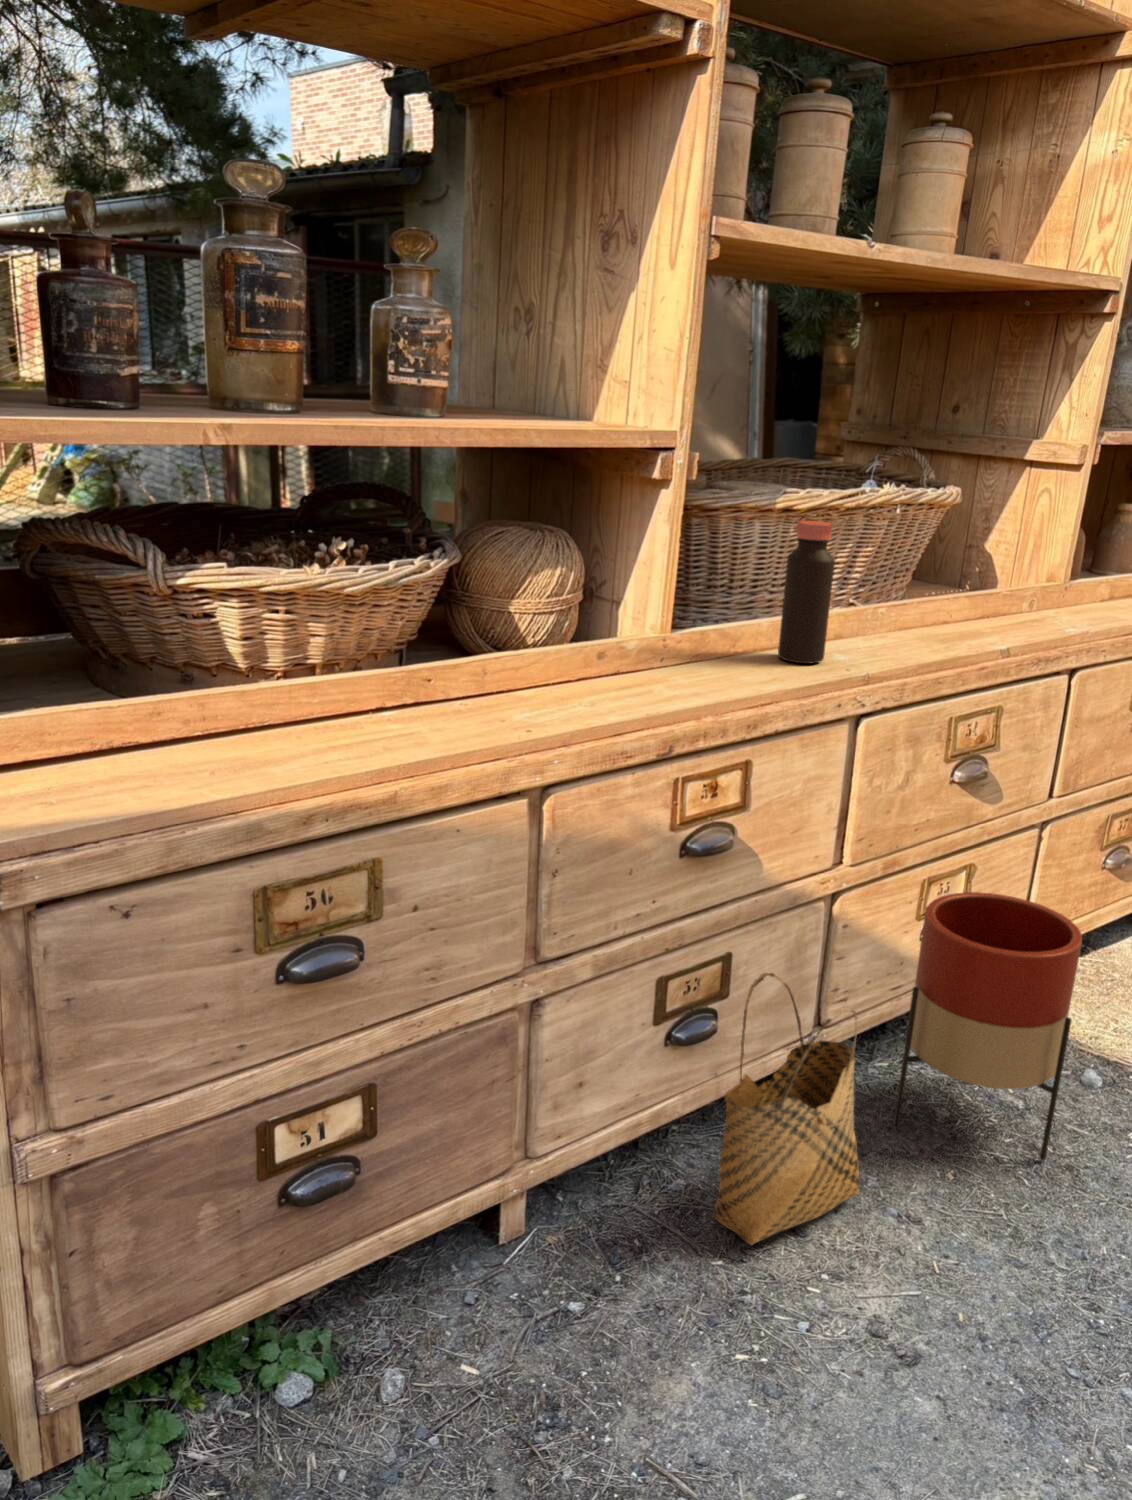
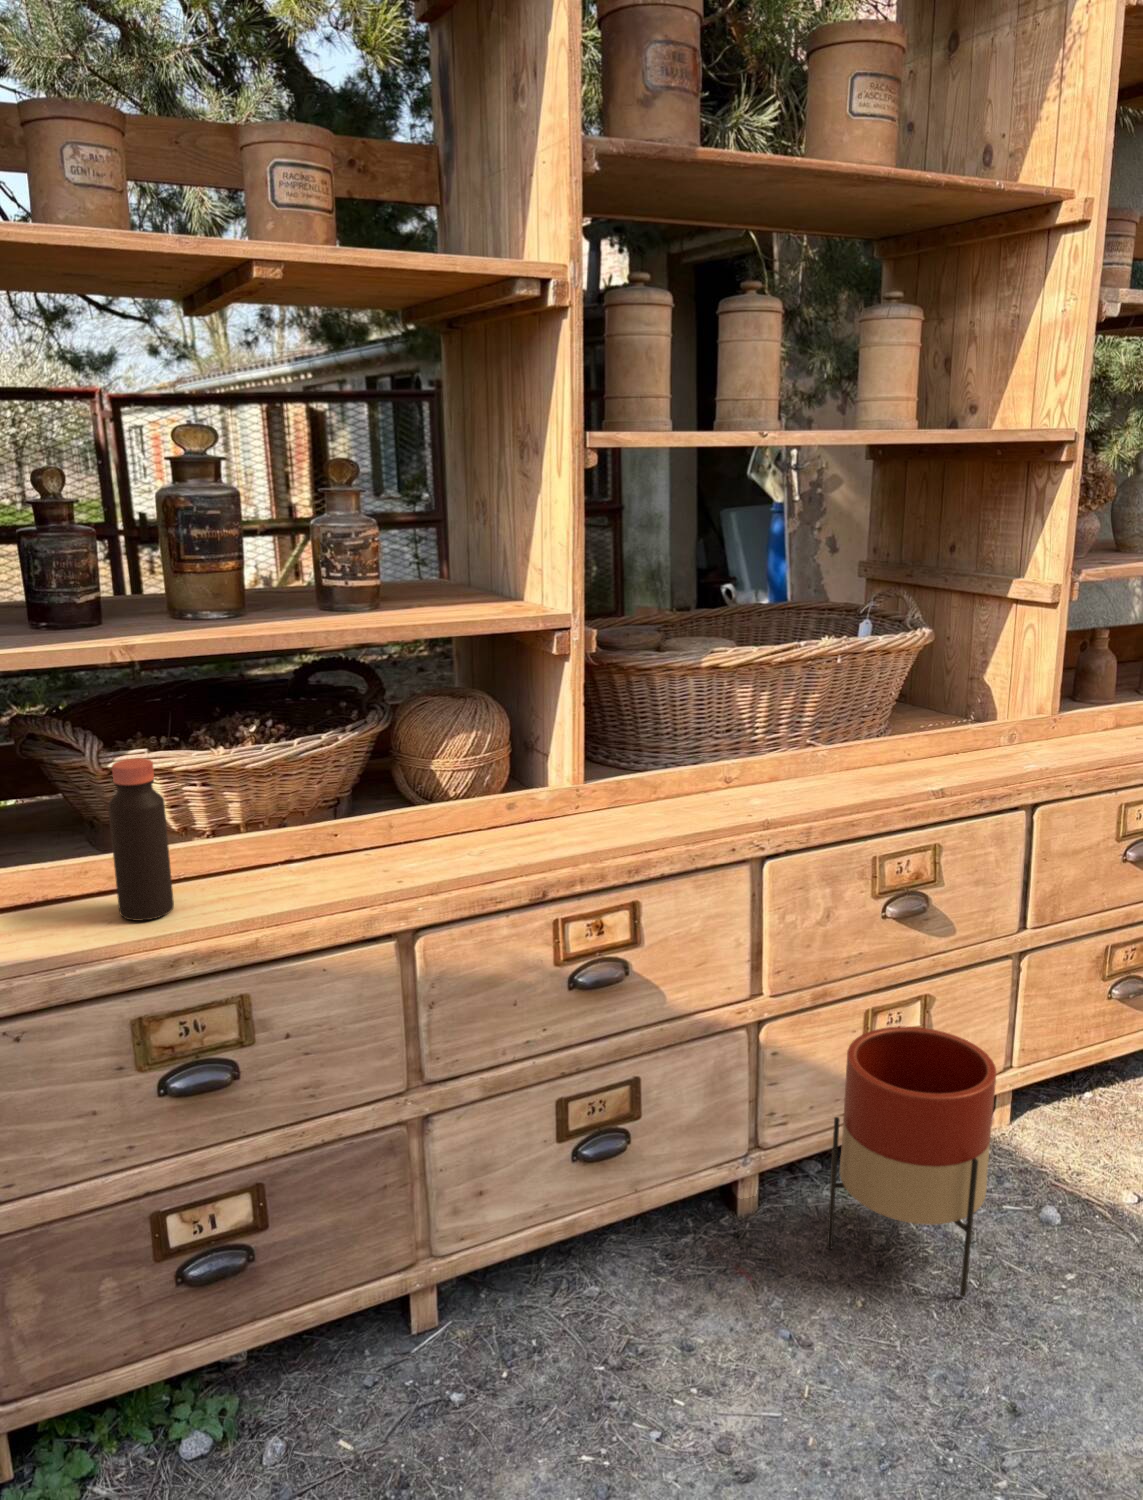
bottle: present [778,521,835,663] -> present [108,758,174,921]
woven basket: present [712,973,859,1245] -> none [608,1099,760,1354]

